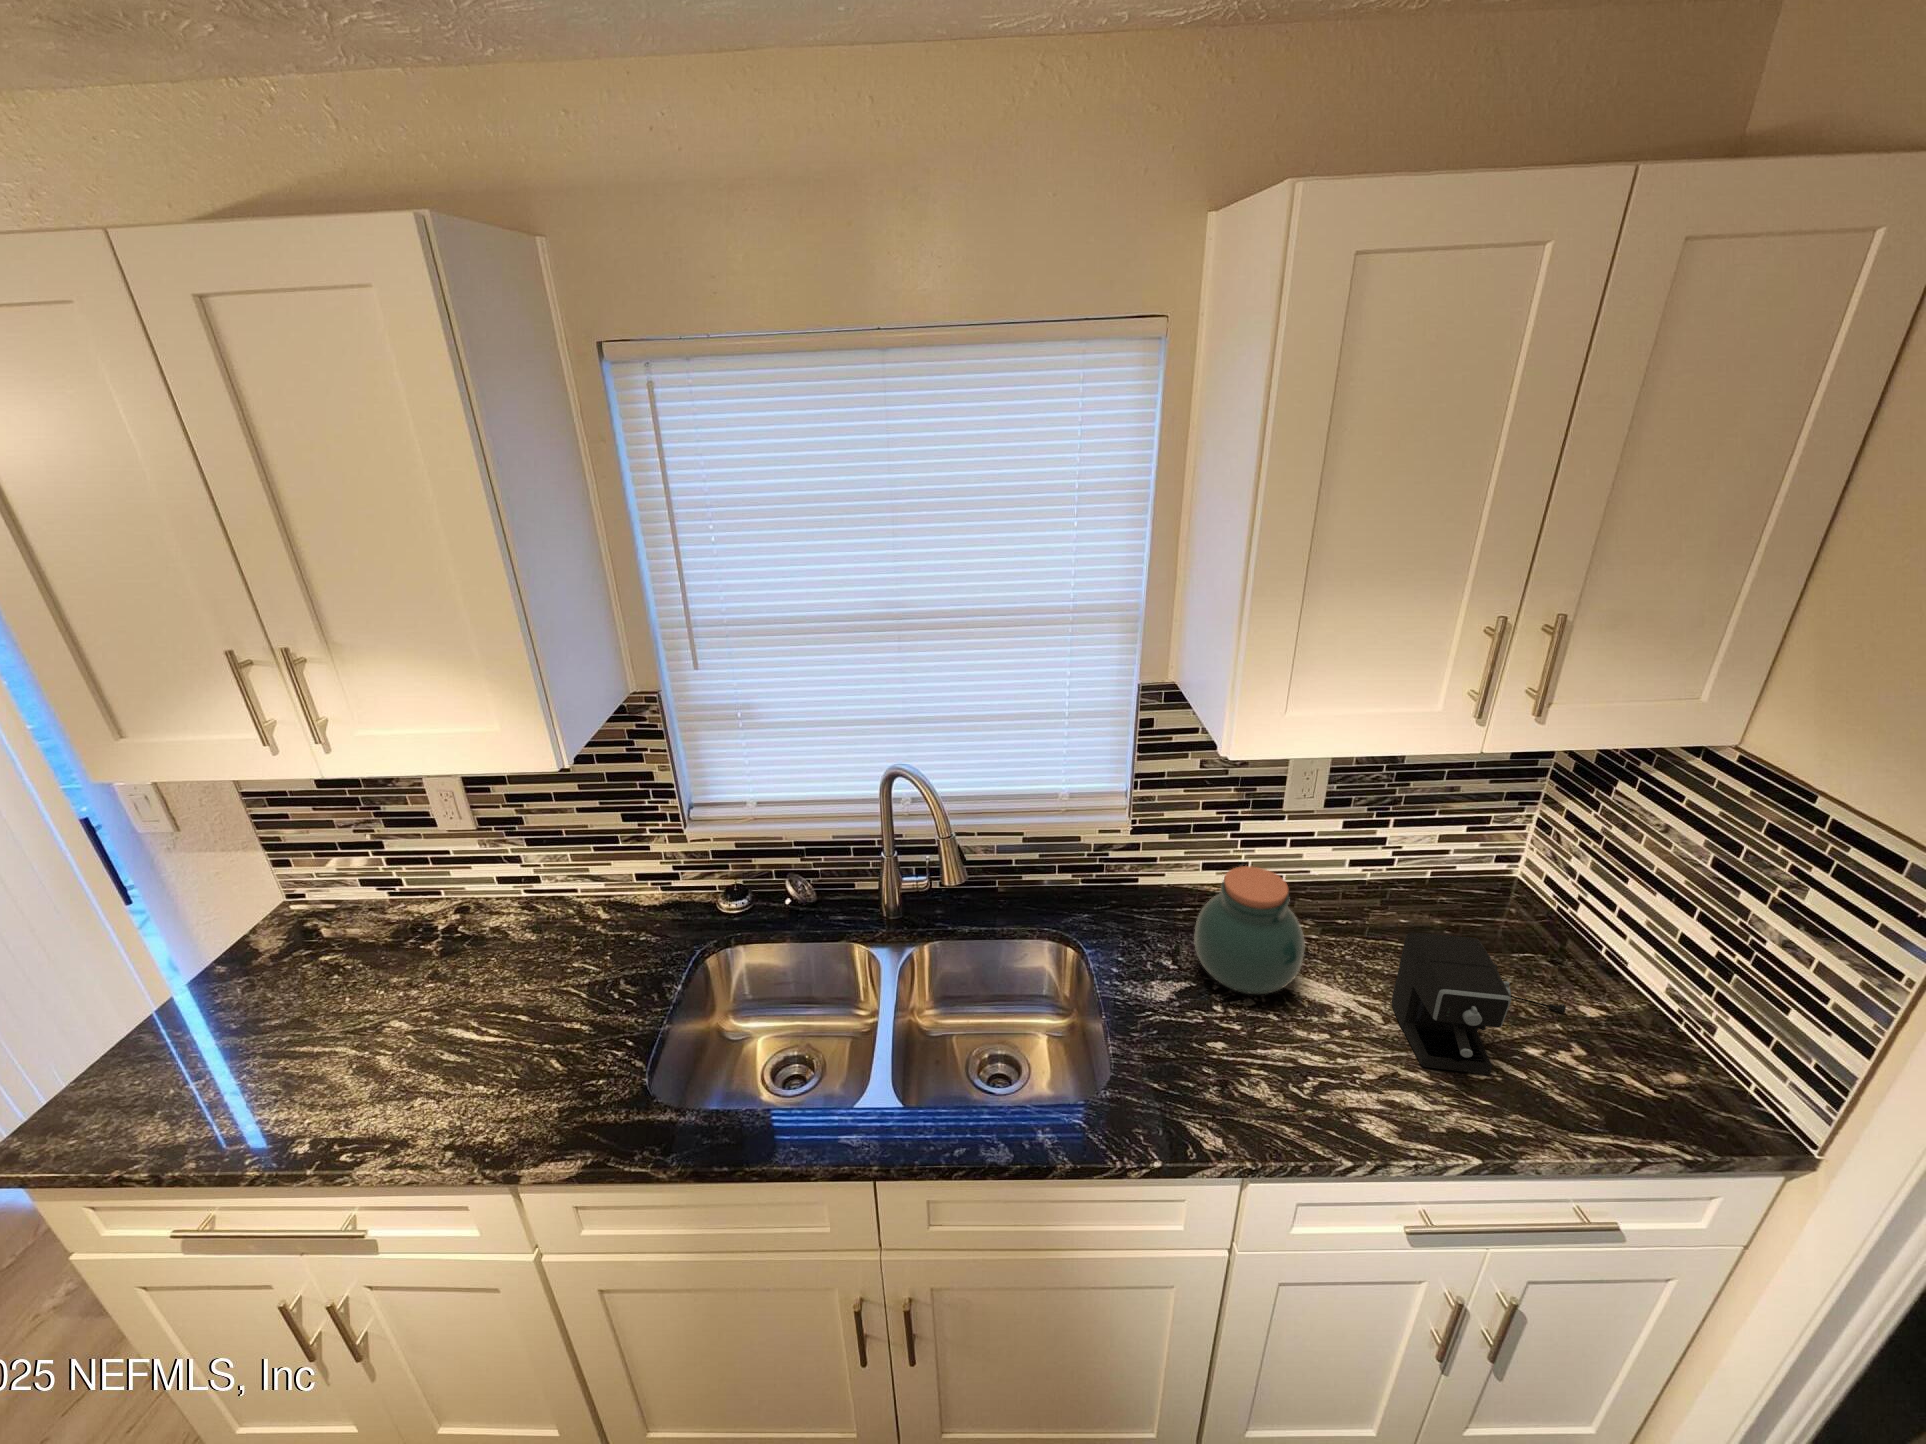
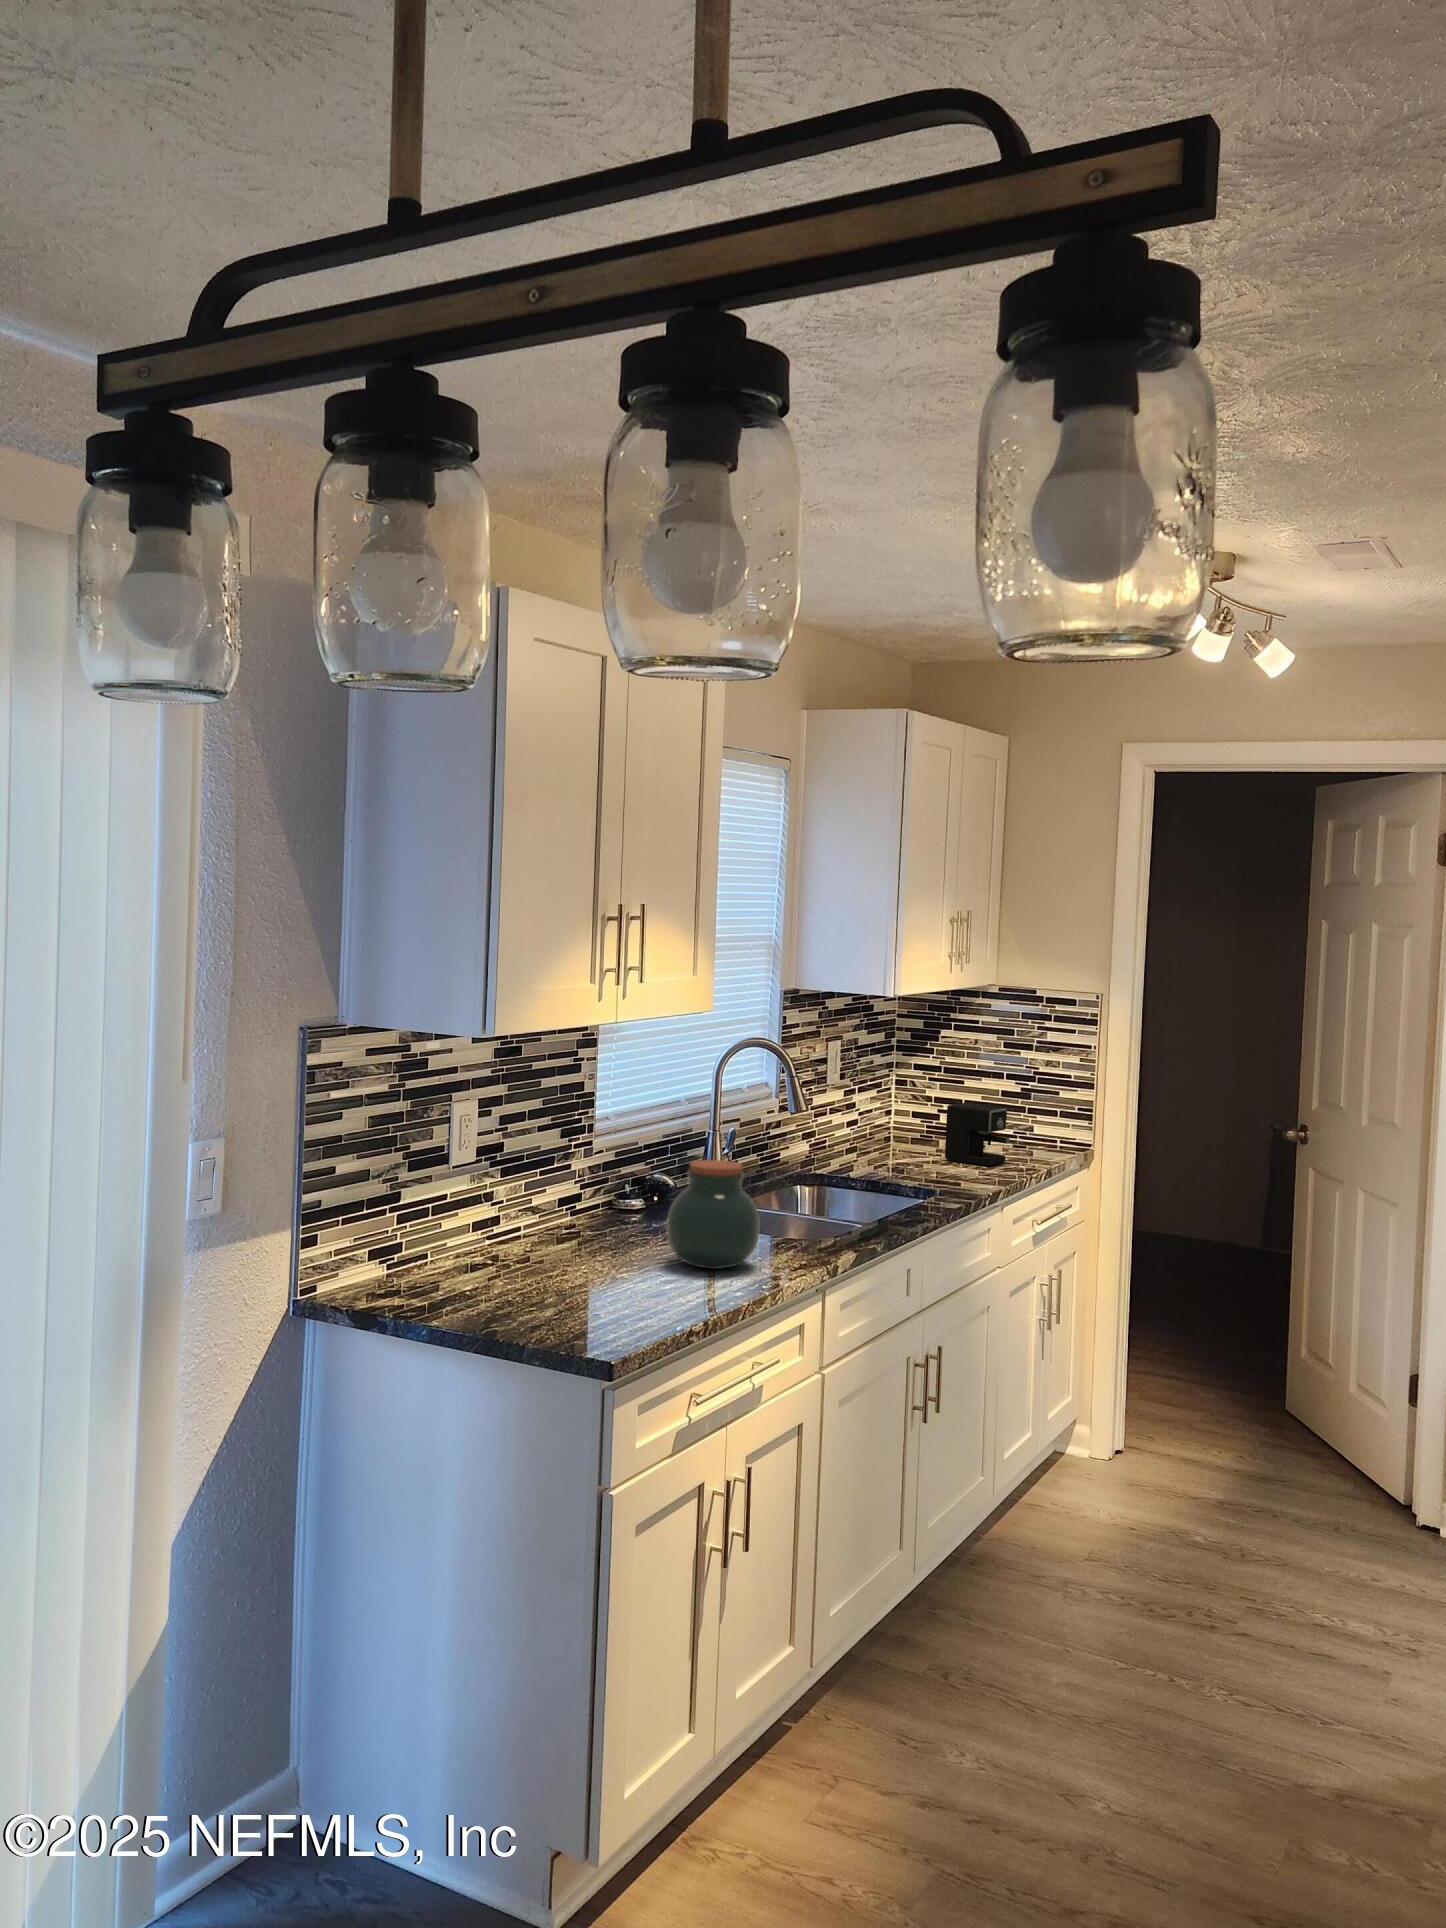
jar: present [1194,866,1304,994] -> present [667,1160,760,1269]

